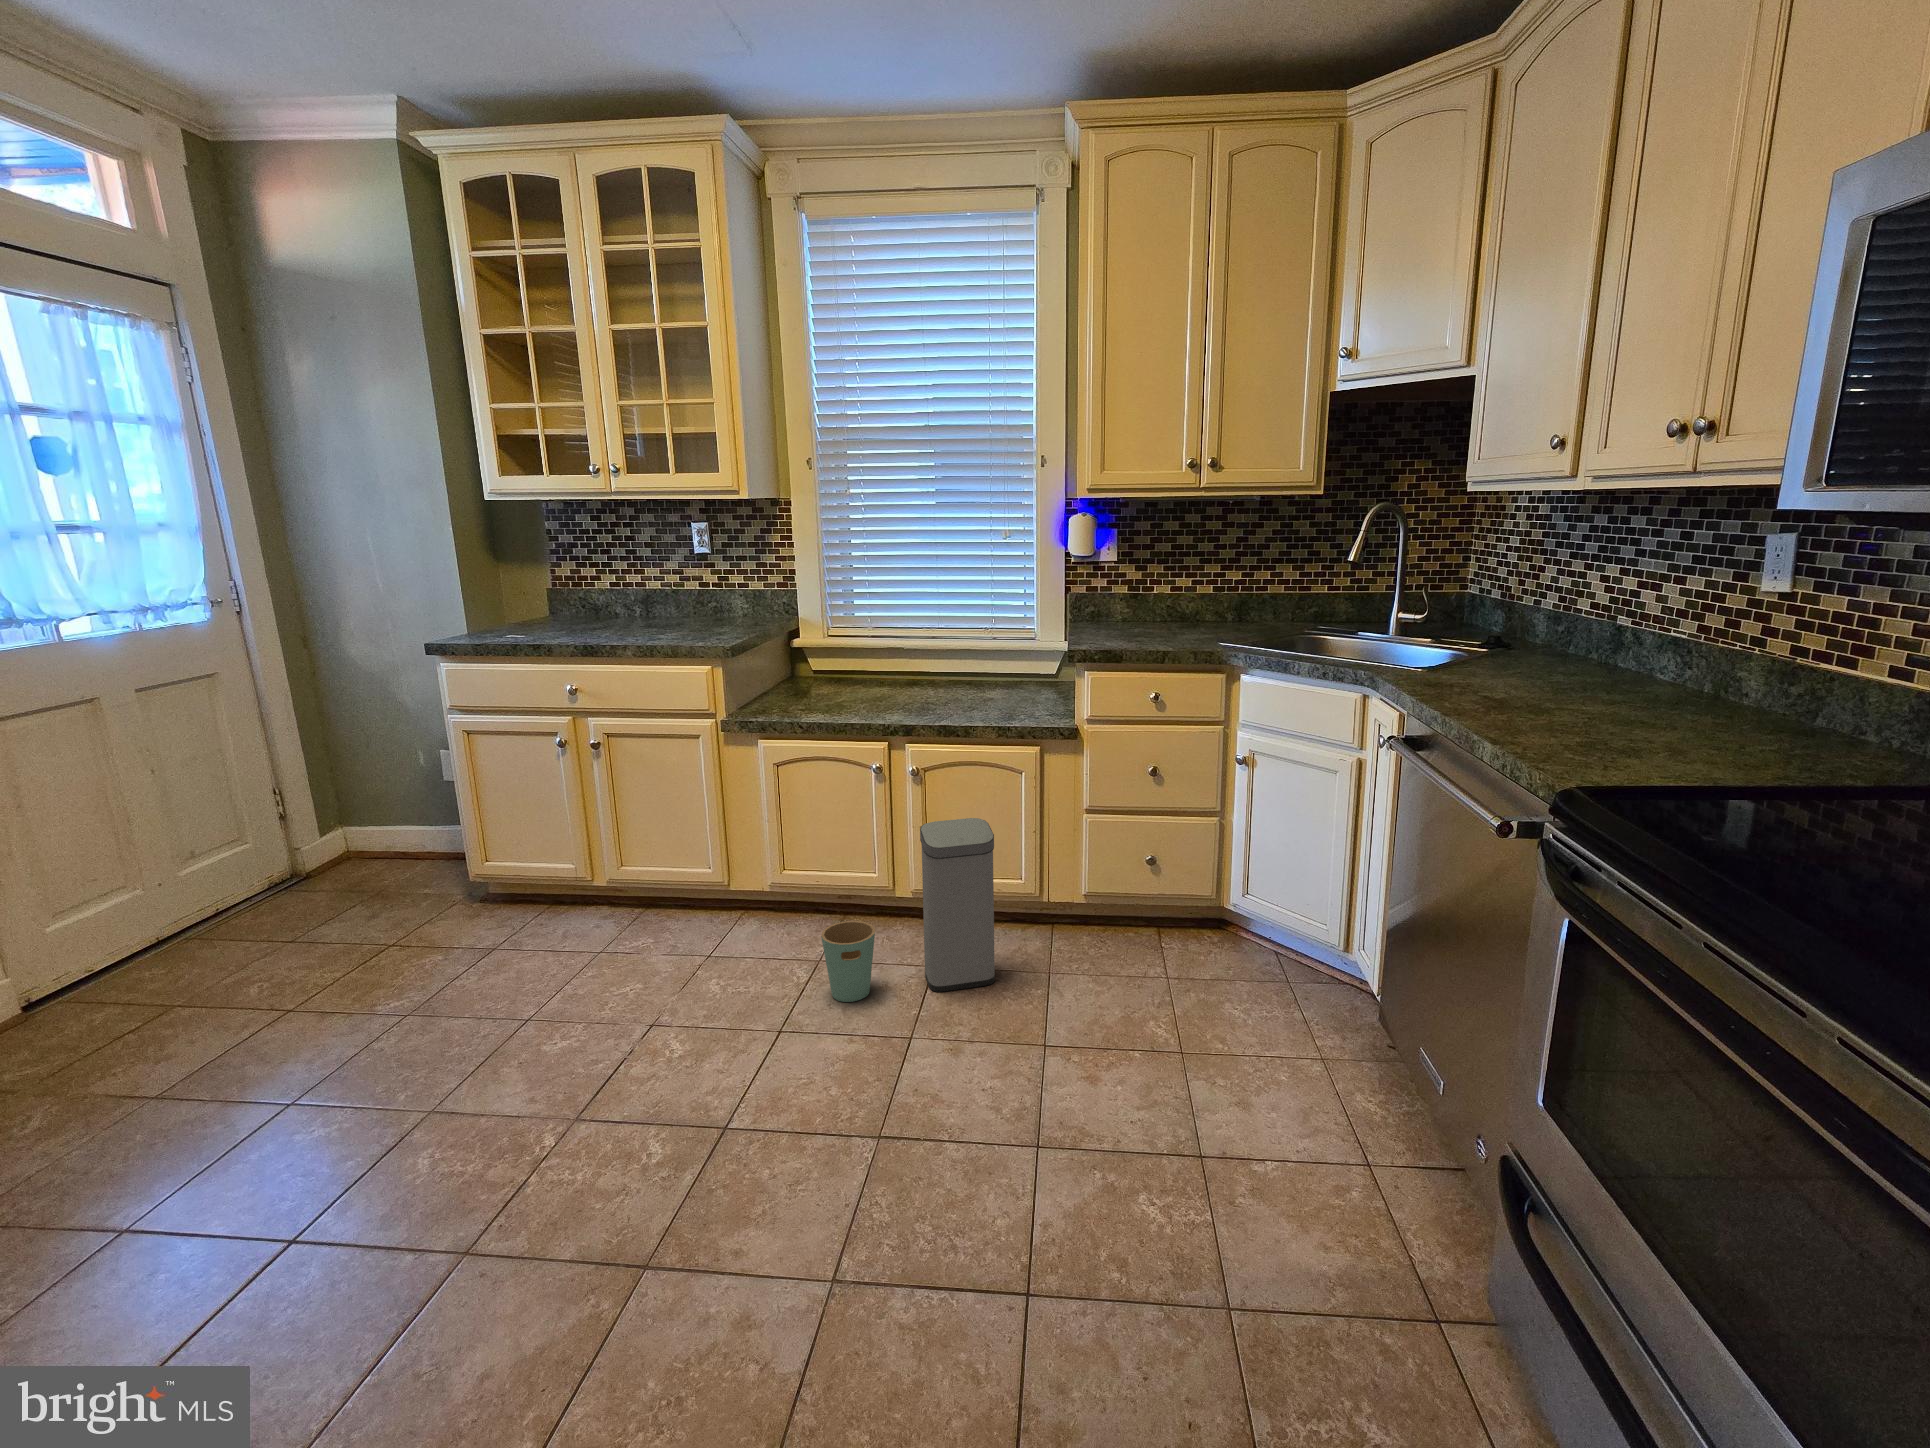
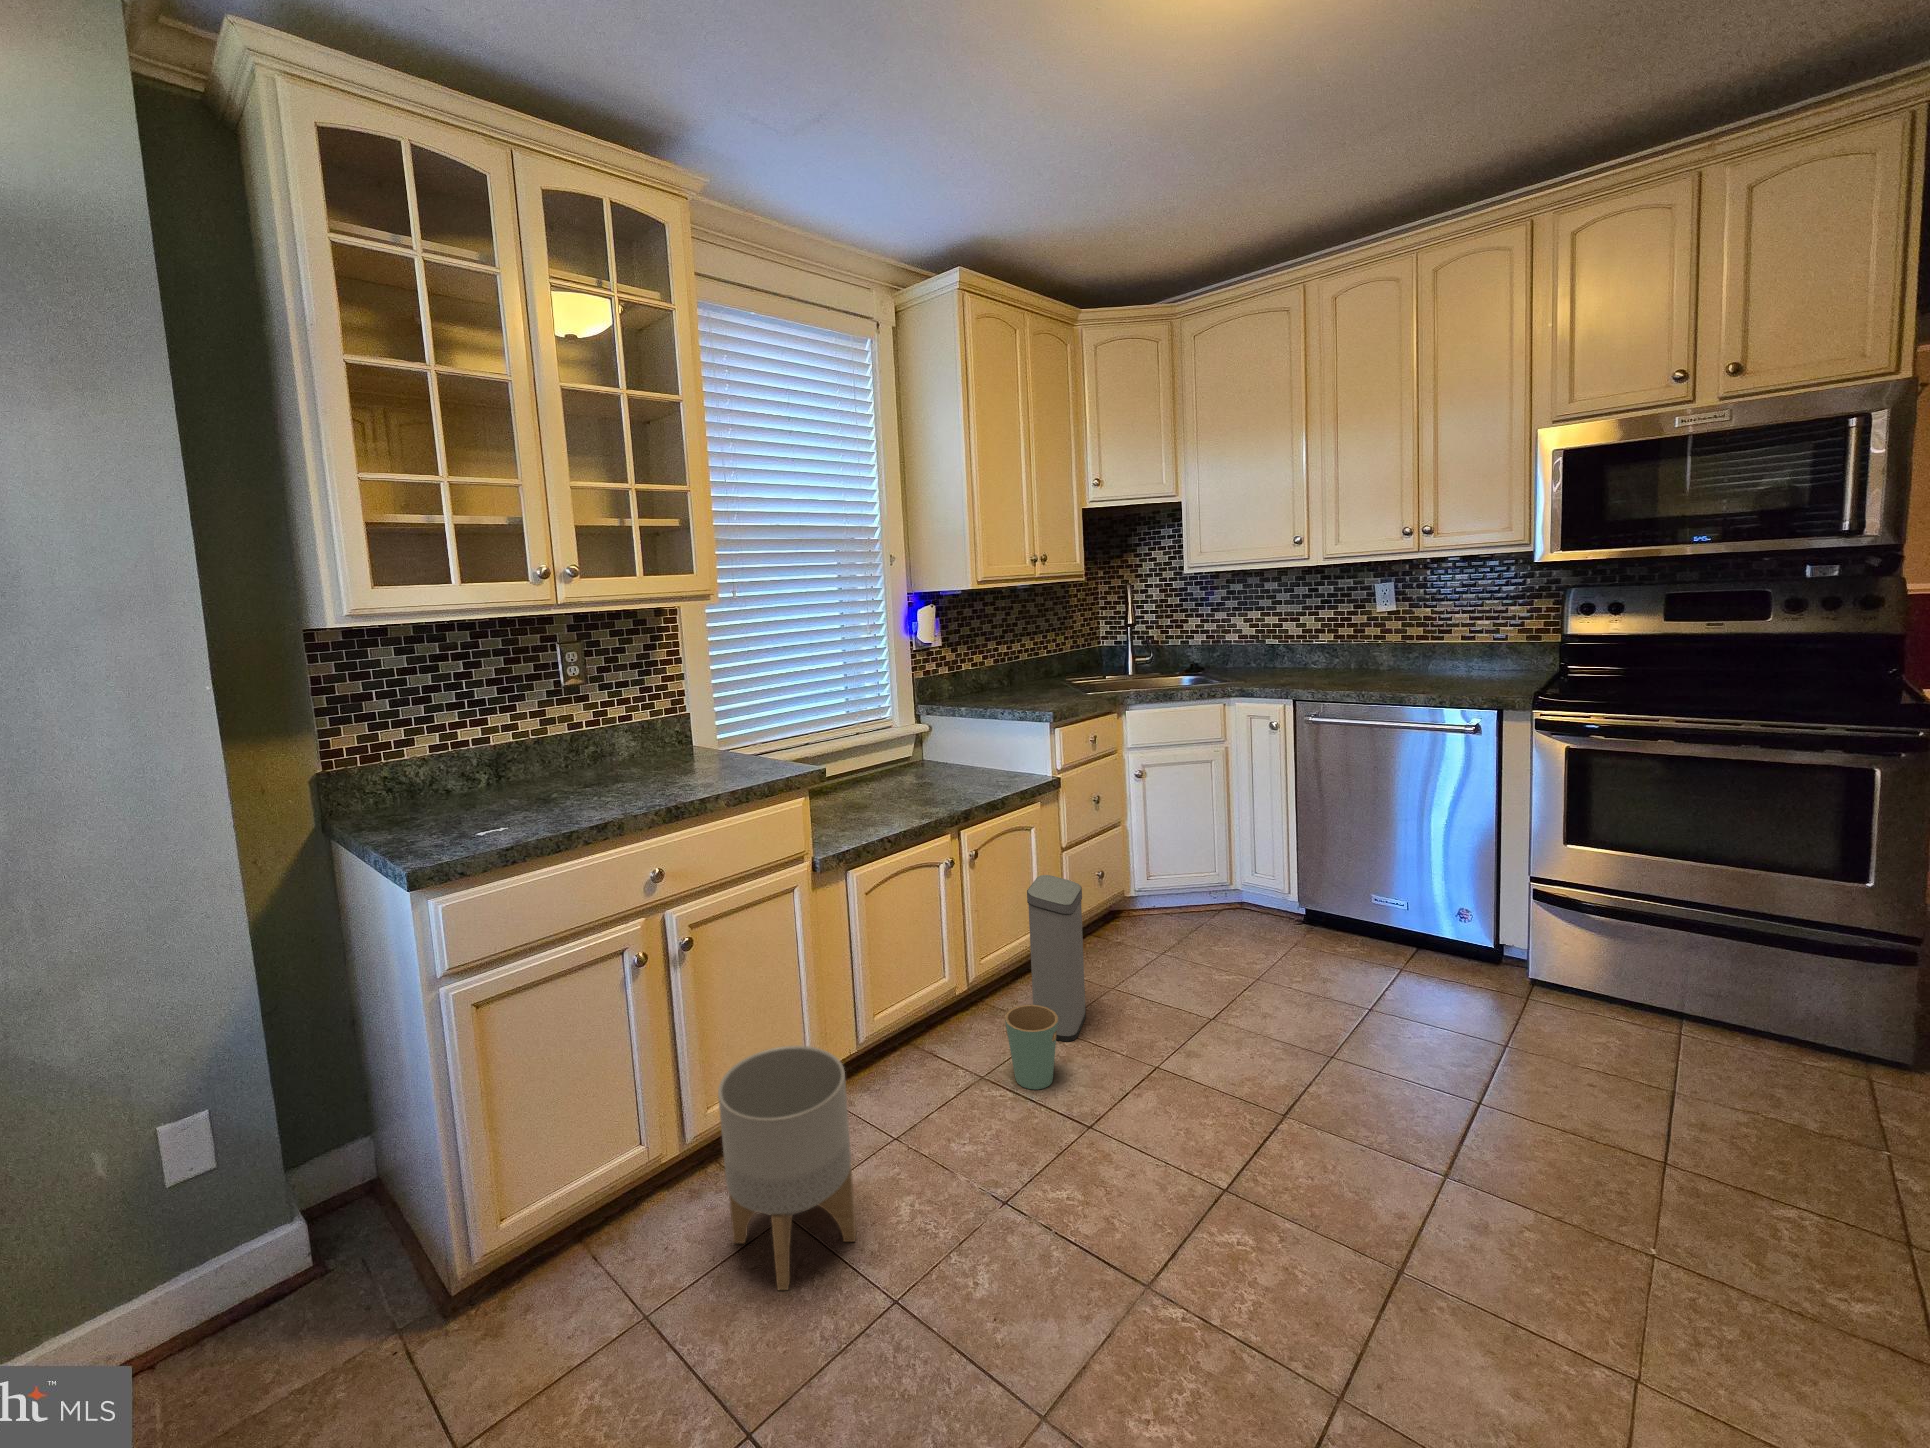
planter: none [521,837,634,992] -> present [718,1046,856,1290]

